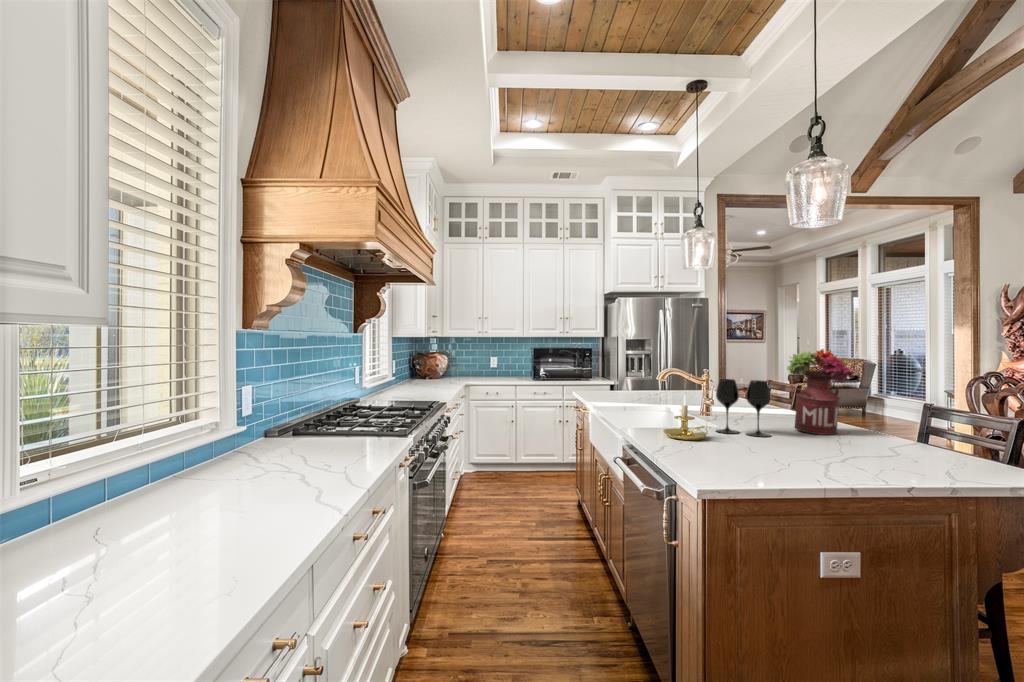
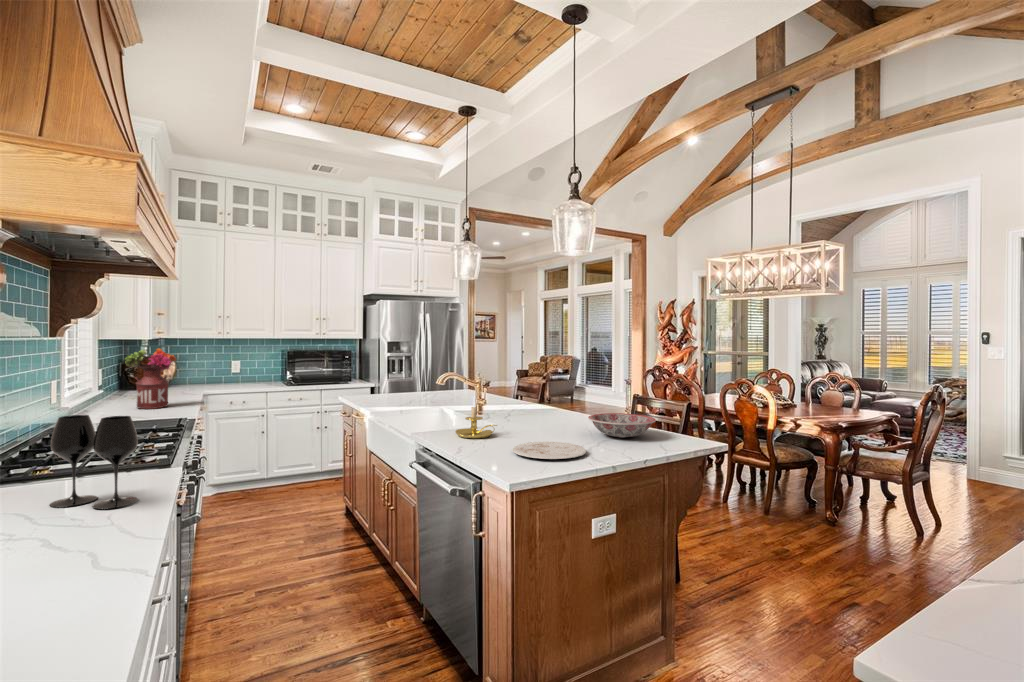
flower arrangement: present [787,349,854,435] -> present [125,348,176,409]
wine glass: present [716,379,771,437] -> present [50,415,139,509]
ceramic bowl: none [834,425,943,457] -> present [588,413,656,437]
plate: none [719,450,819,472] -> present [512,442,586,459]

